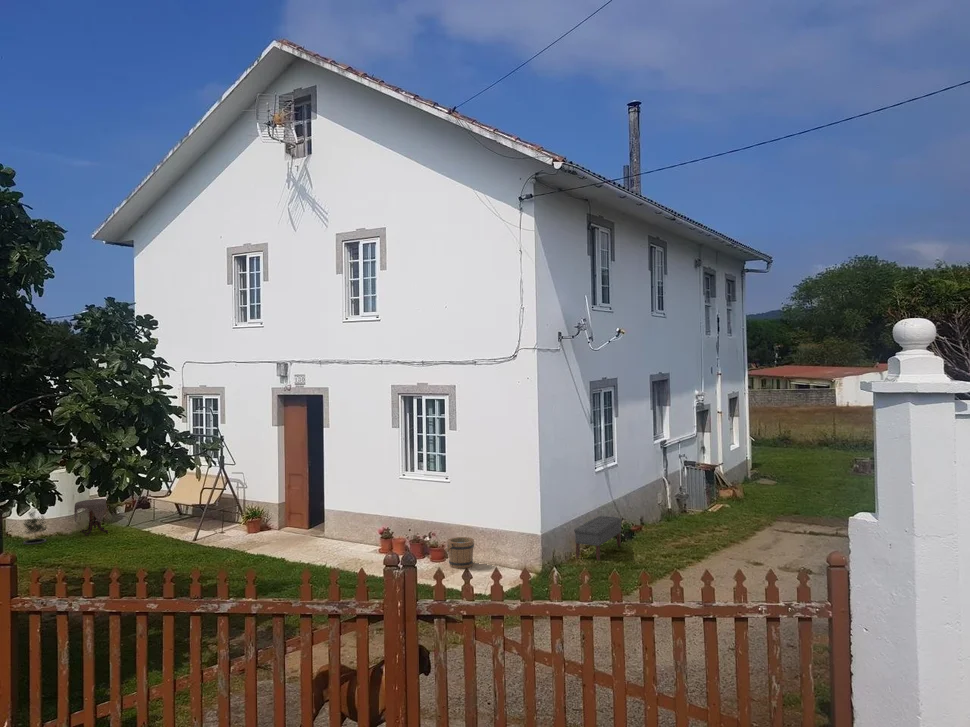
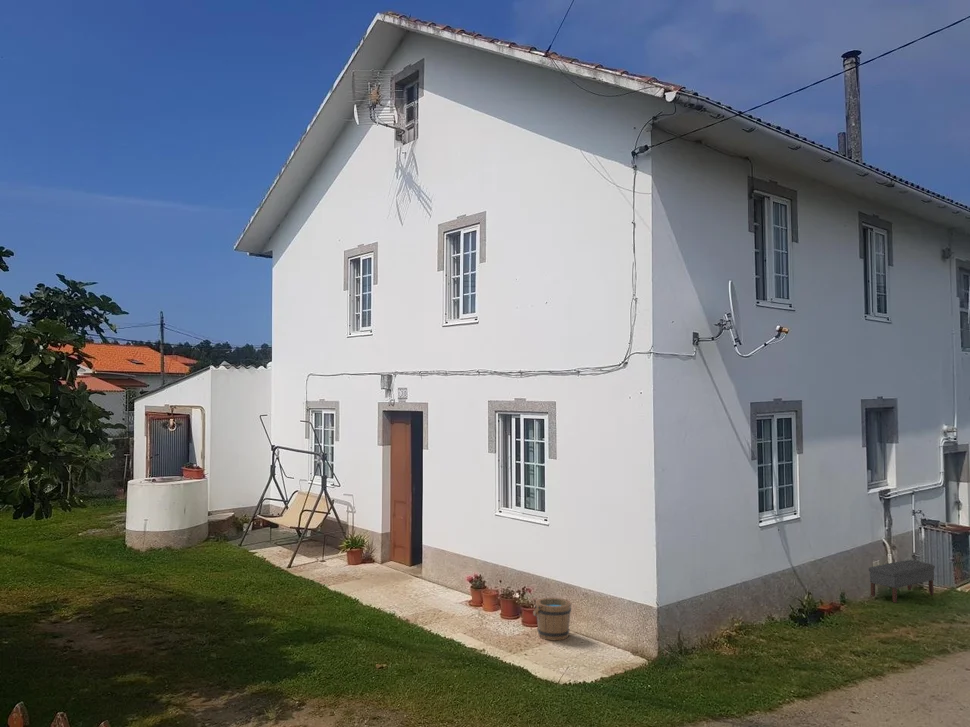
side table: present [74,499,114,536] -> none [185,516,226,554]
potted tree: present [24,512,46,544] -> none [131,519,157,558]
bench: present [574,516,622,561] -> present [869,560,935,603]

